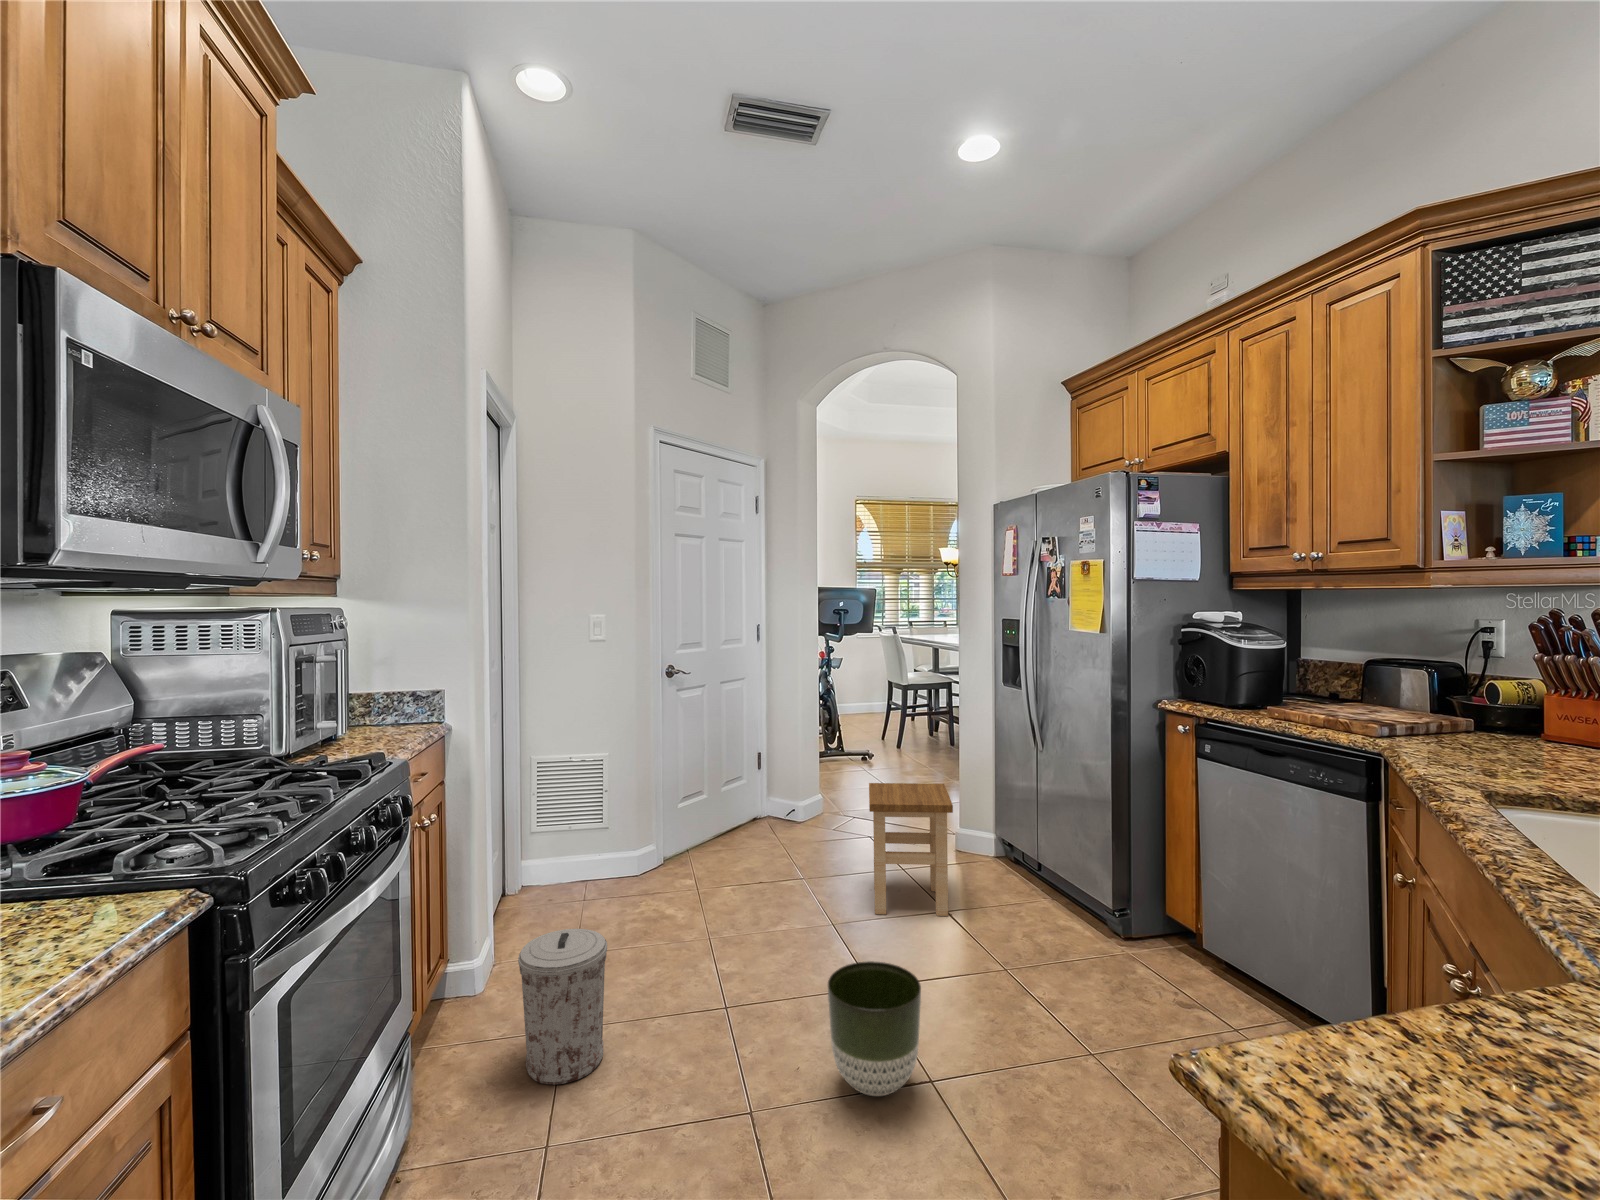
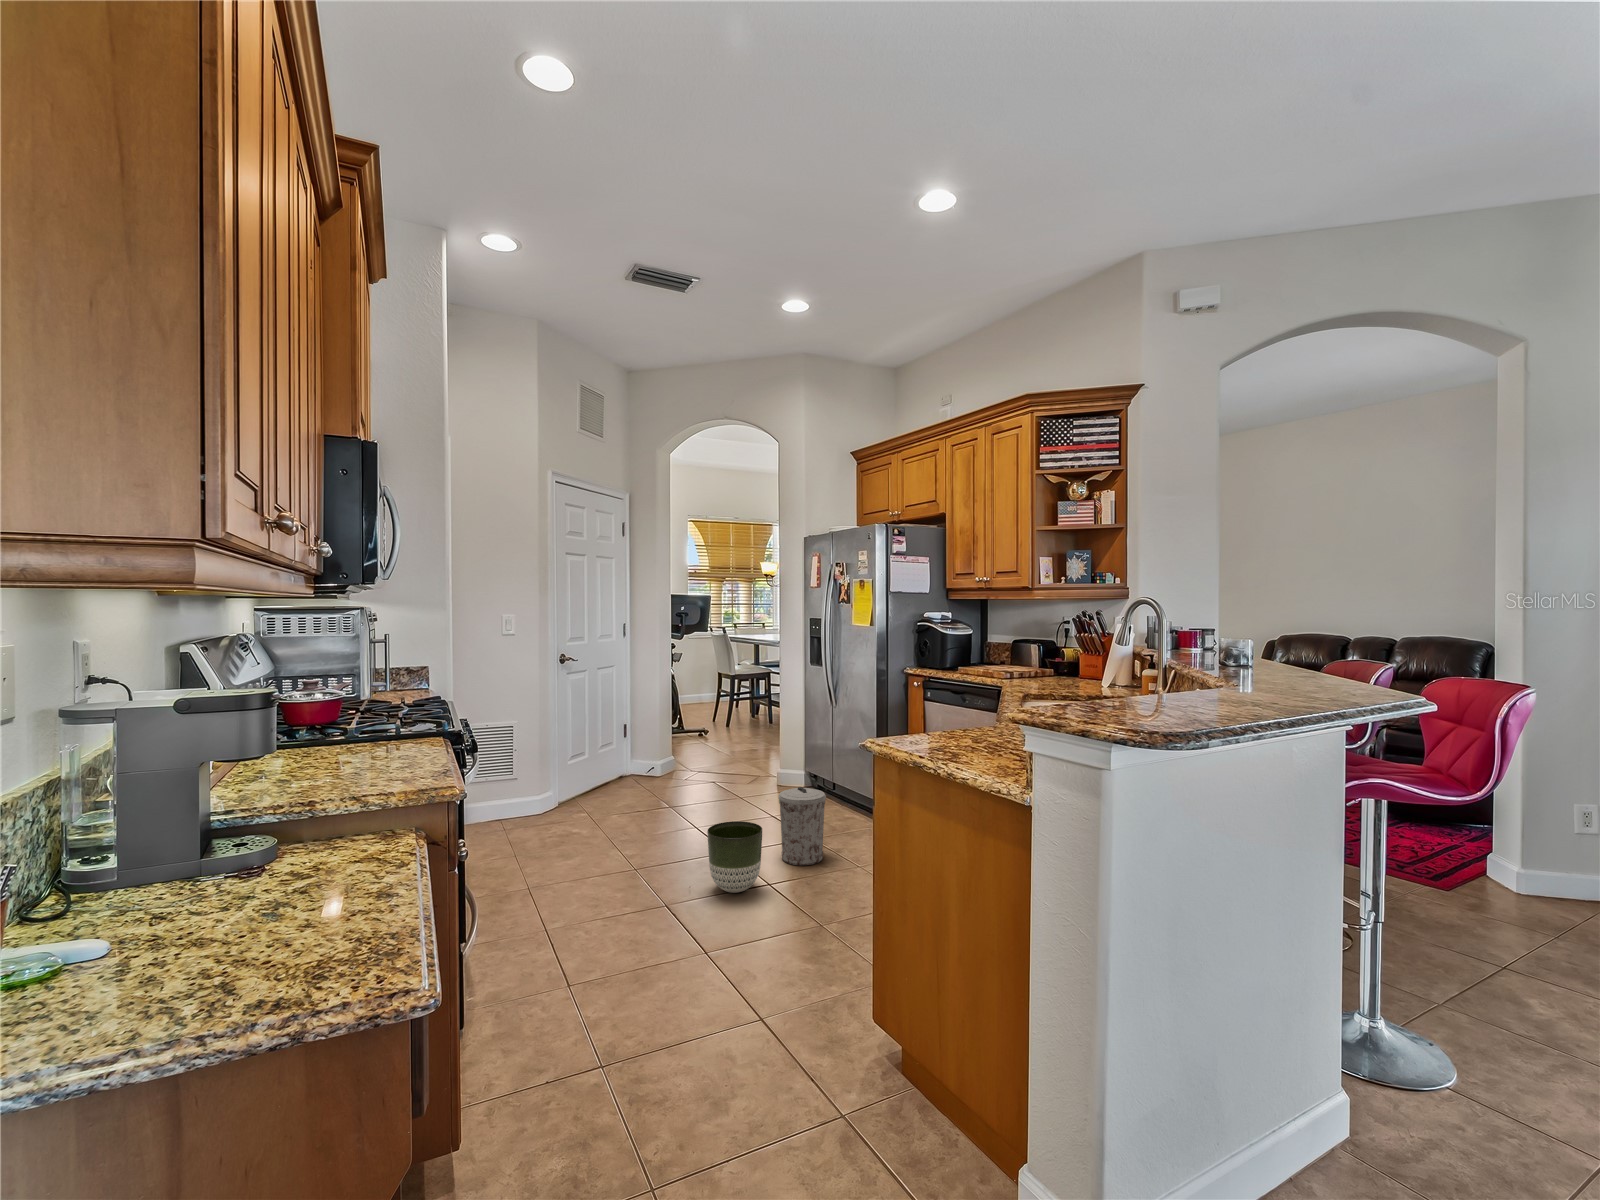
stool: present [869,783,953,916] -> none [717,732,776,820]
trash can: present [518,929,607,1085] -> present [778,787,826,866]

